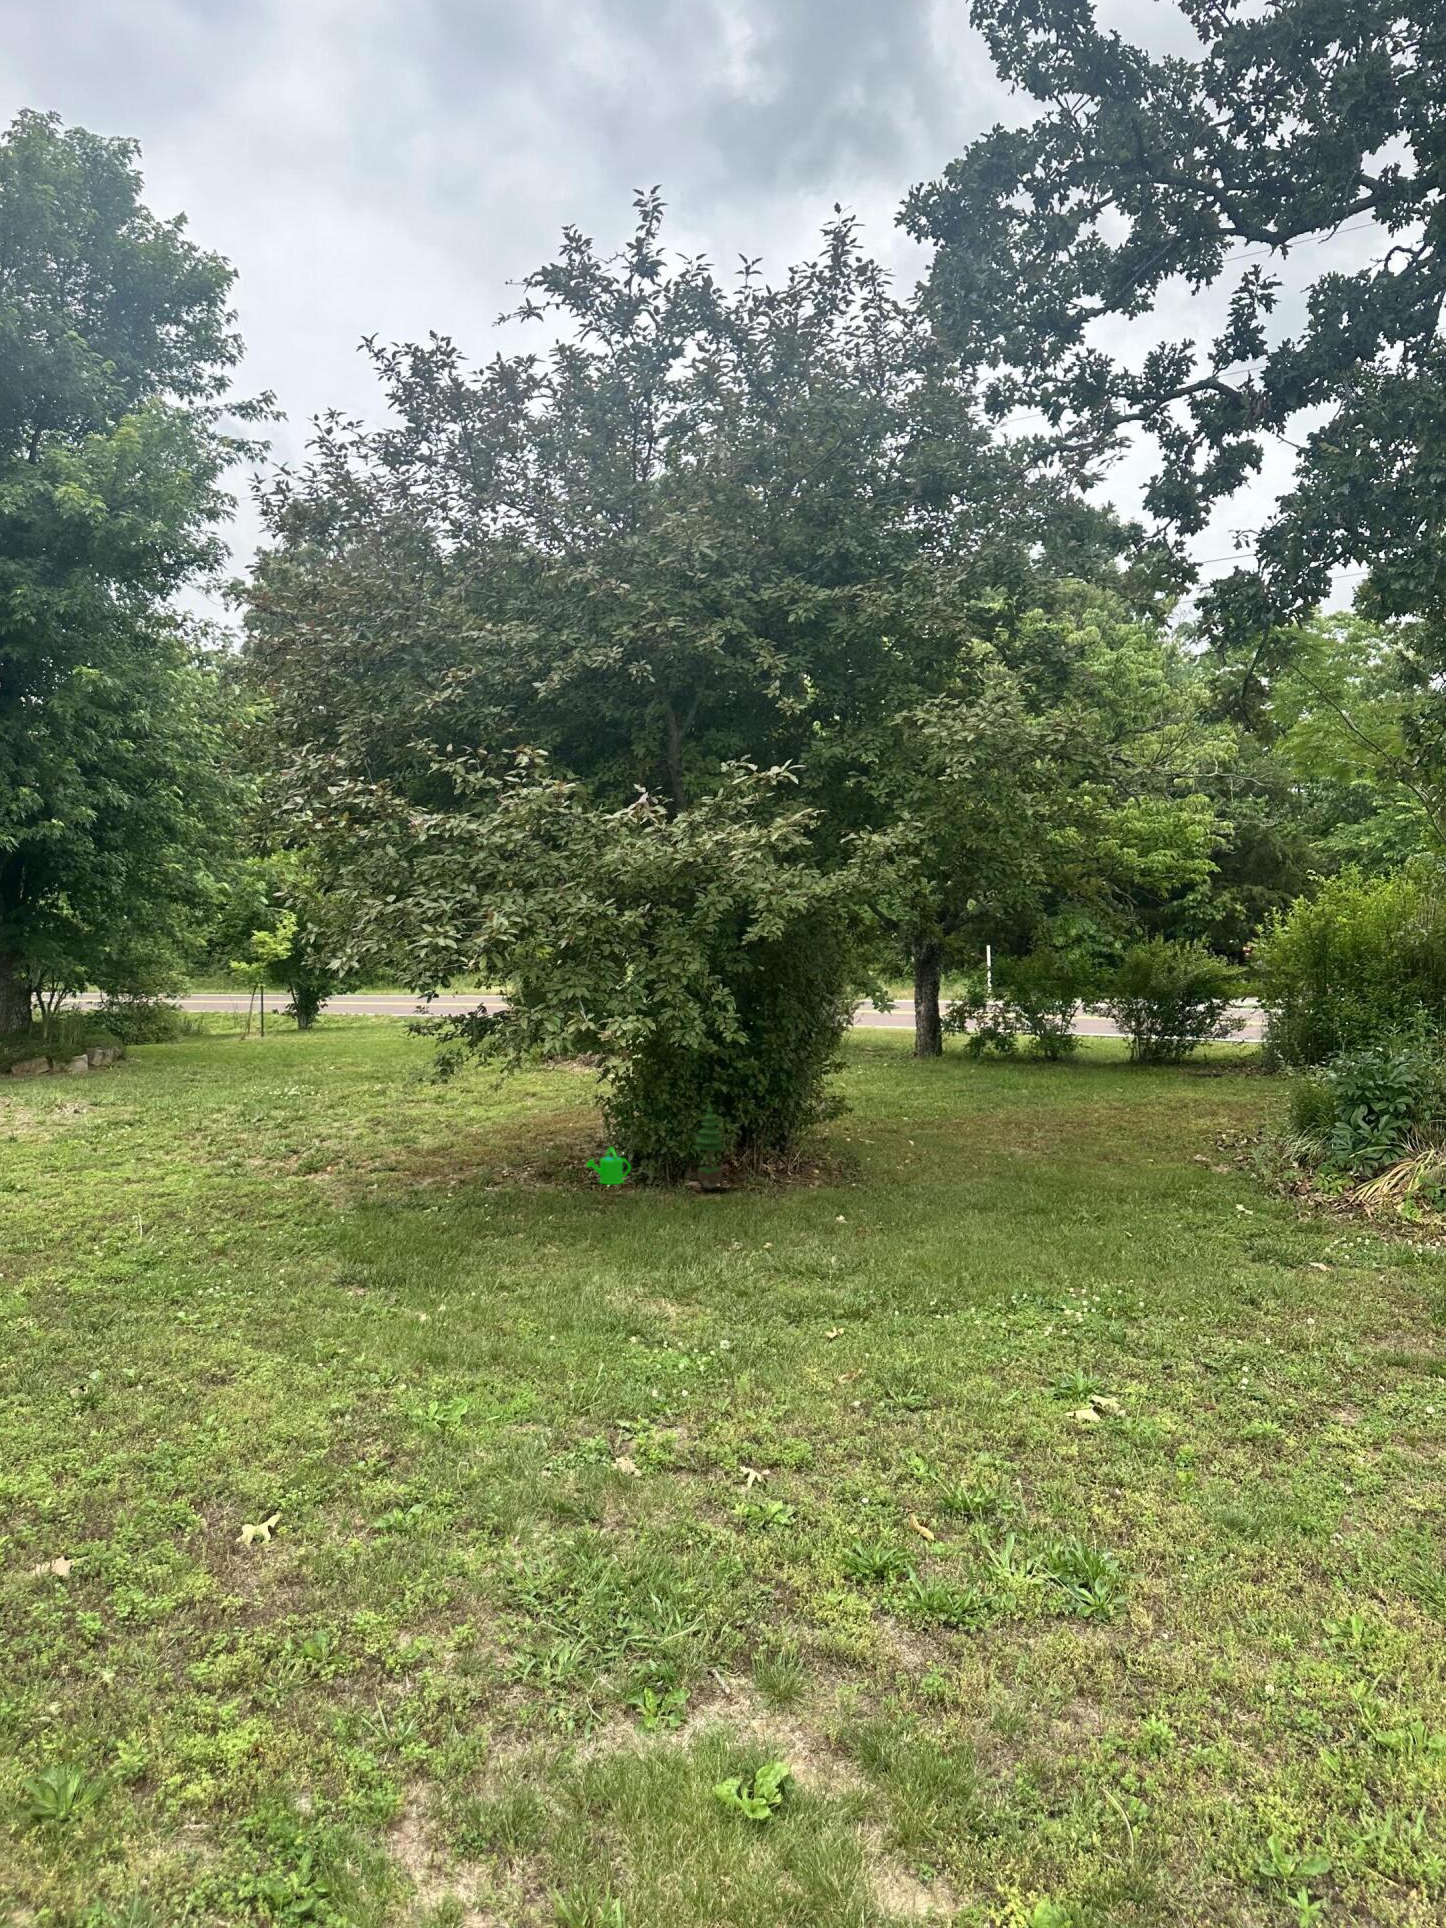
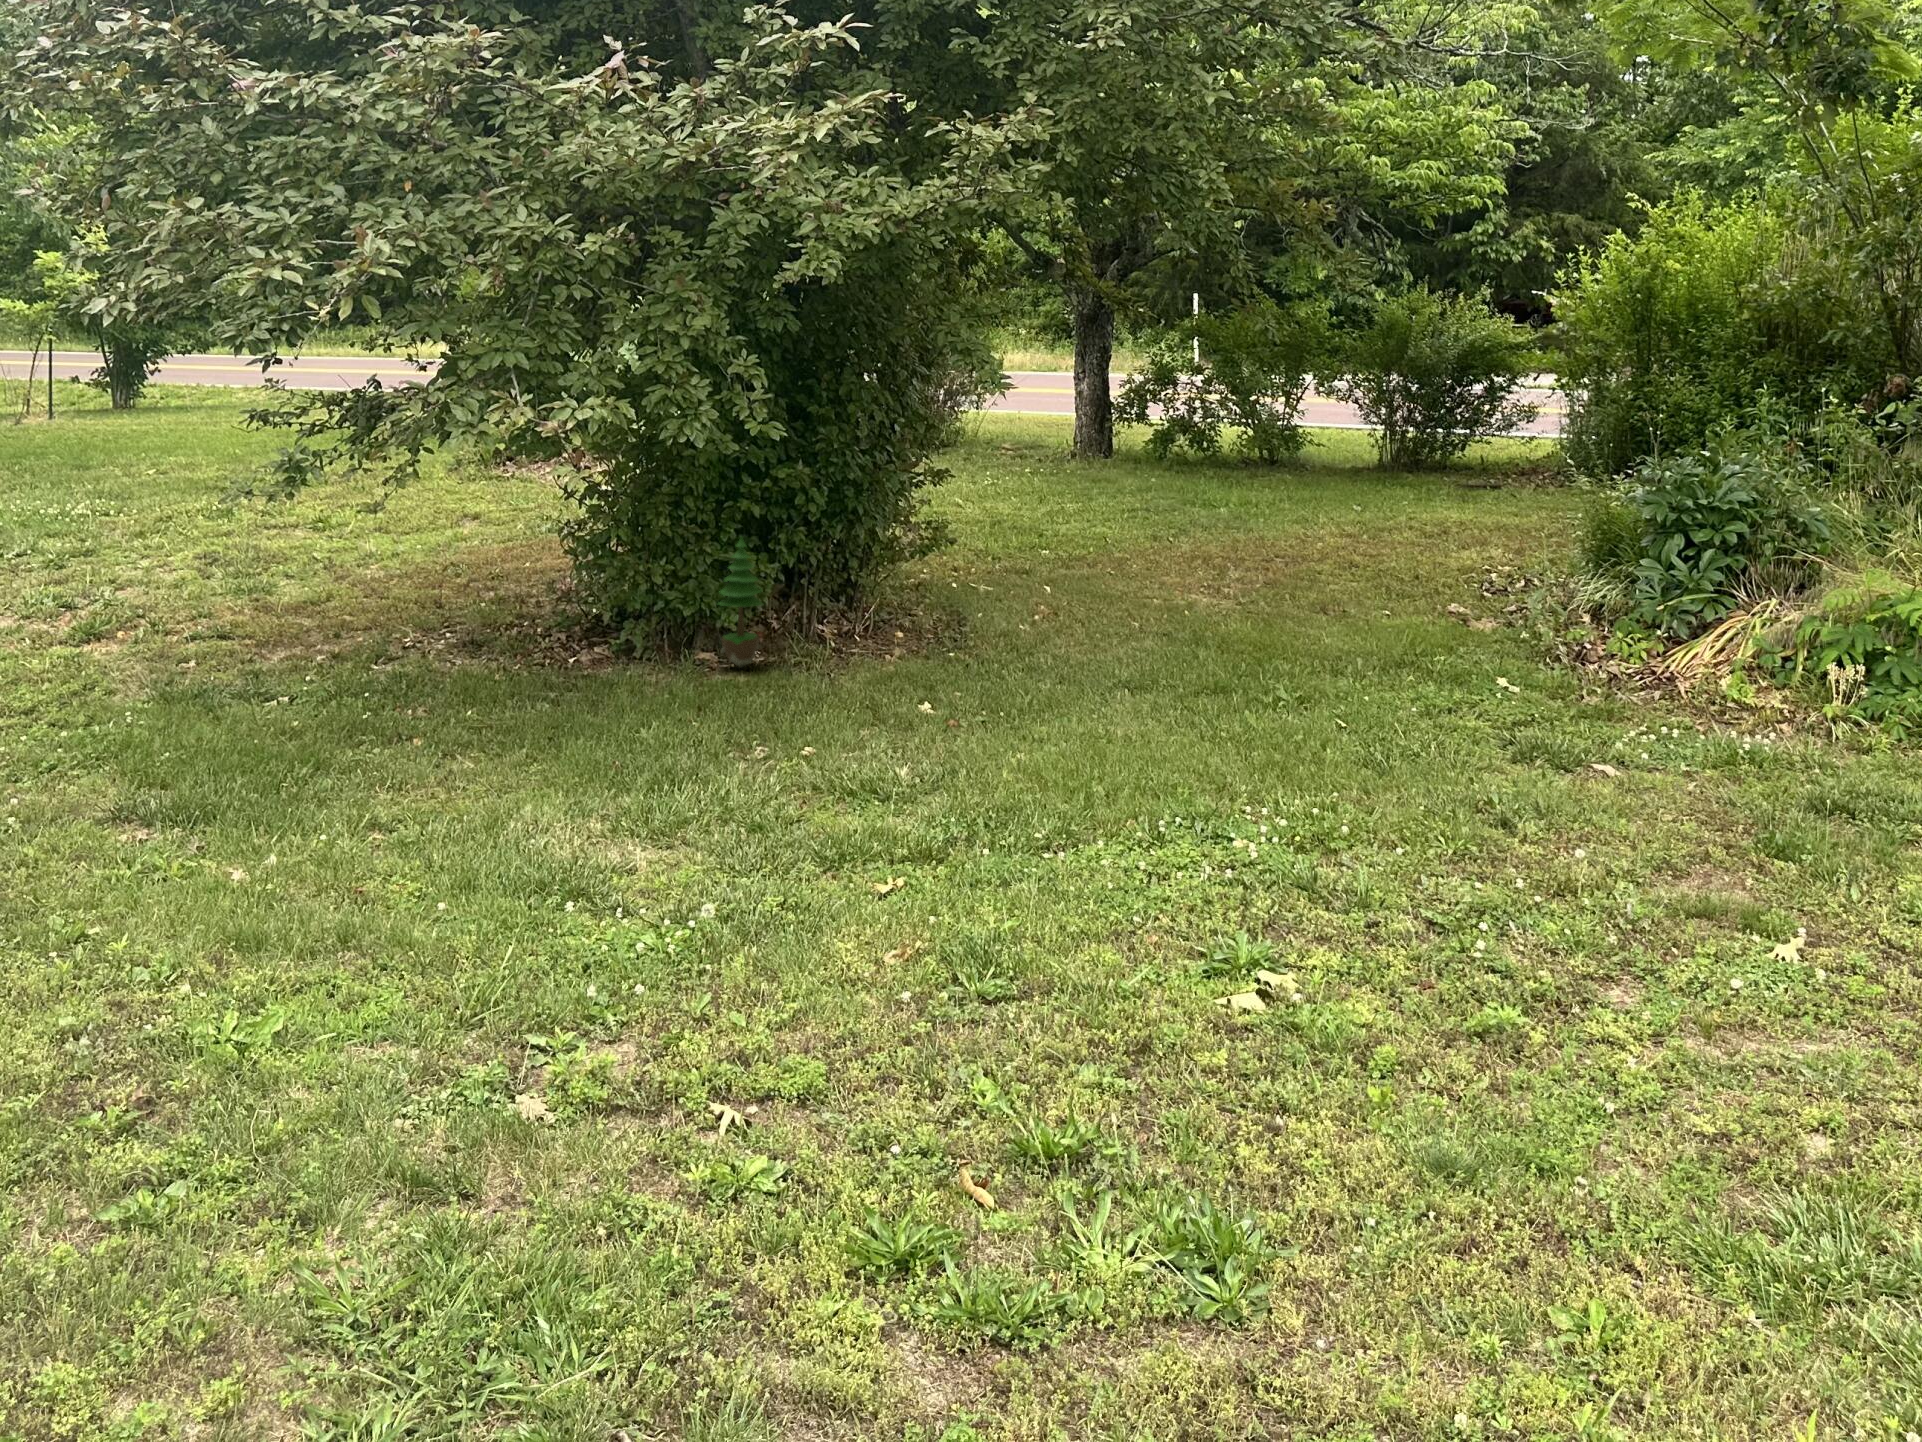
watering can: present [587,1147,631,1184] -> none [546,605,620,664]

